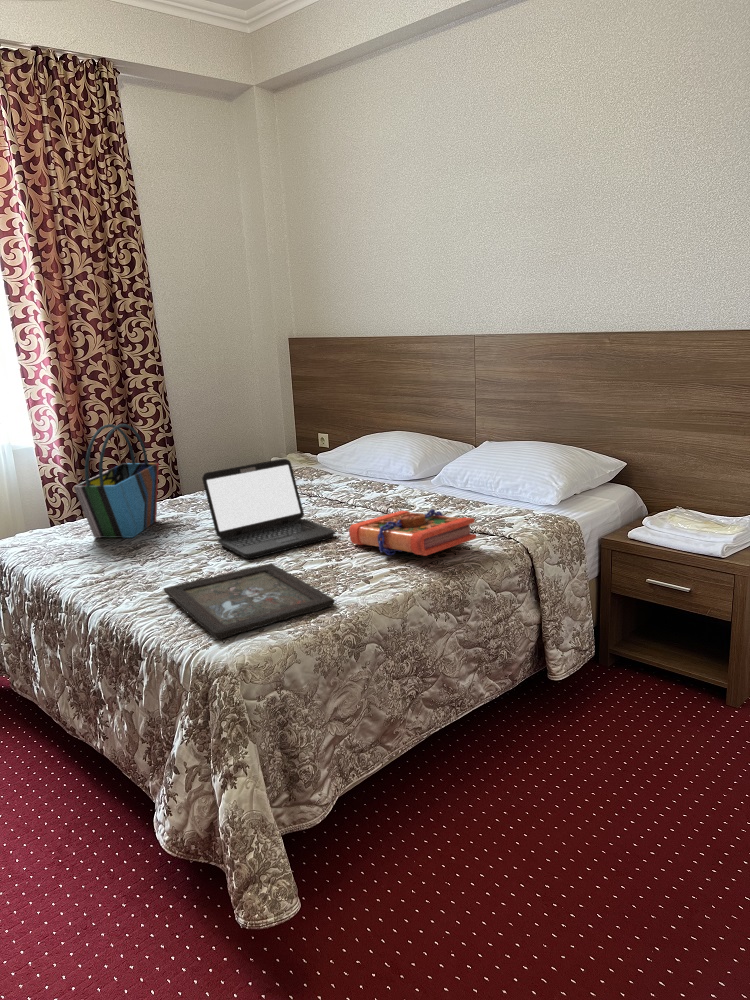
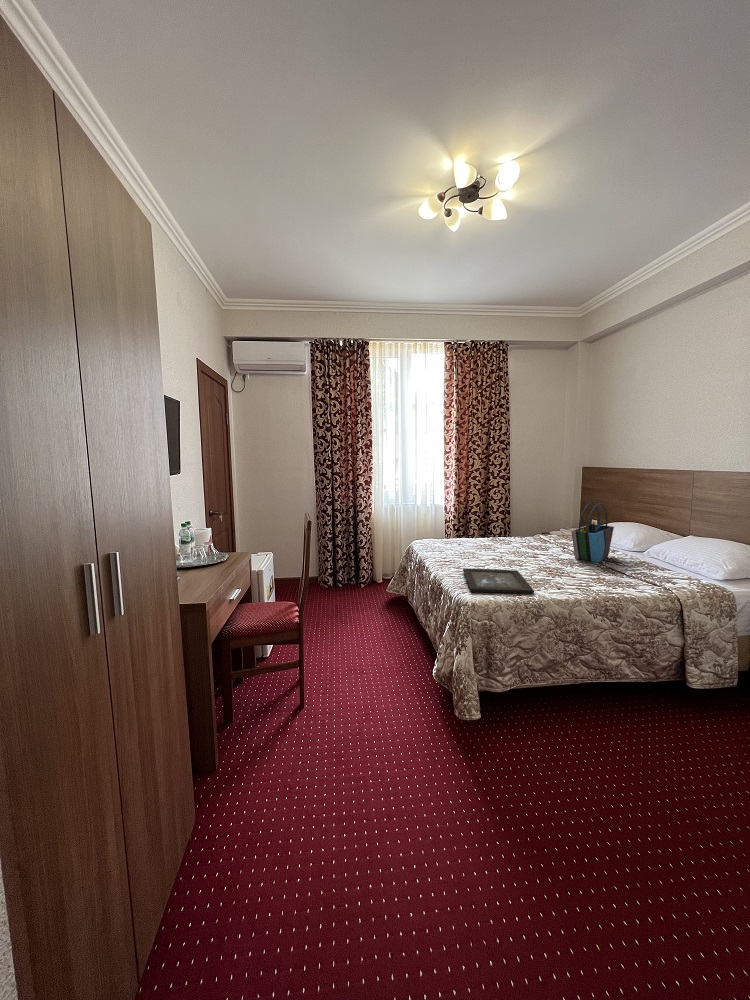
tote bag: present [74,424,159,538] -> present [571,503,614,563]
laptop: present [202,459,335,559] -> none [498,524,561,568]
book: present [349,509,476,556] -> none [565,561,639,584]

